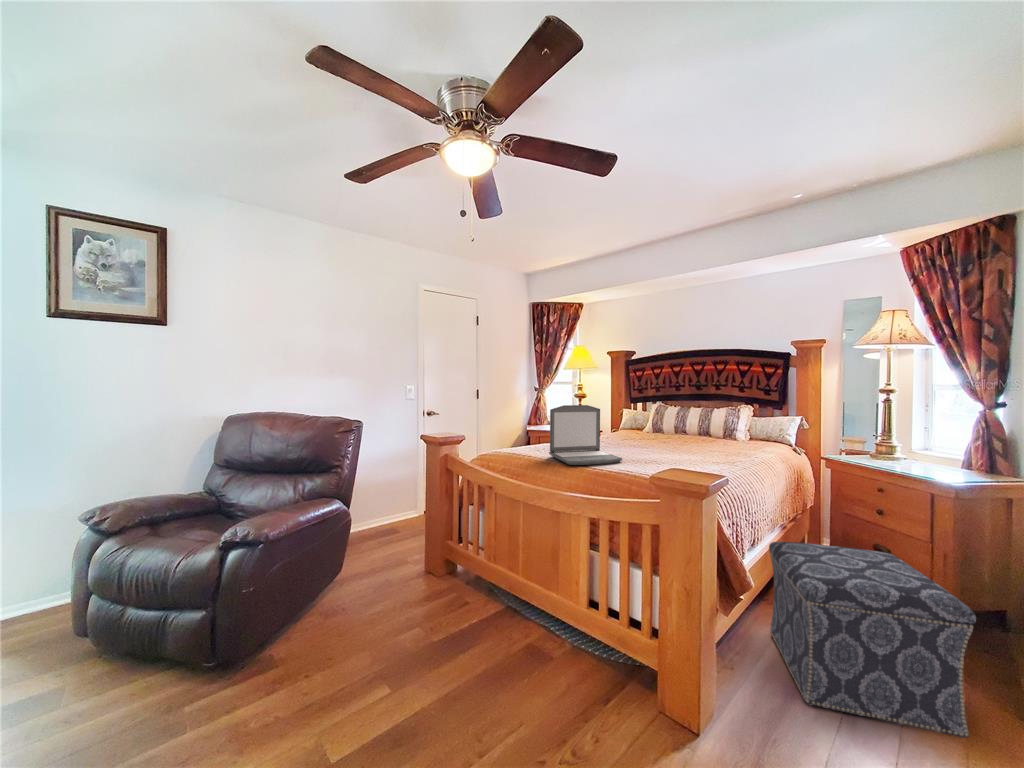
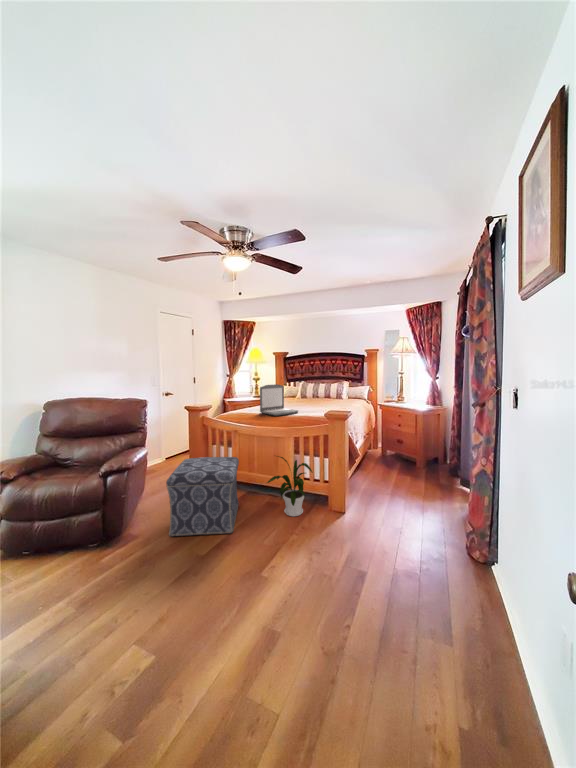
ottoman: present [769,541,976,738] -> present [166,457,239,537]
house plant: none [501,551,608,699] -> present [267,456,312,516]

